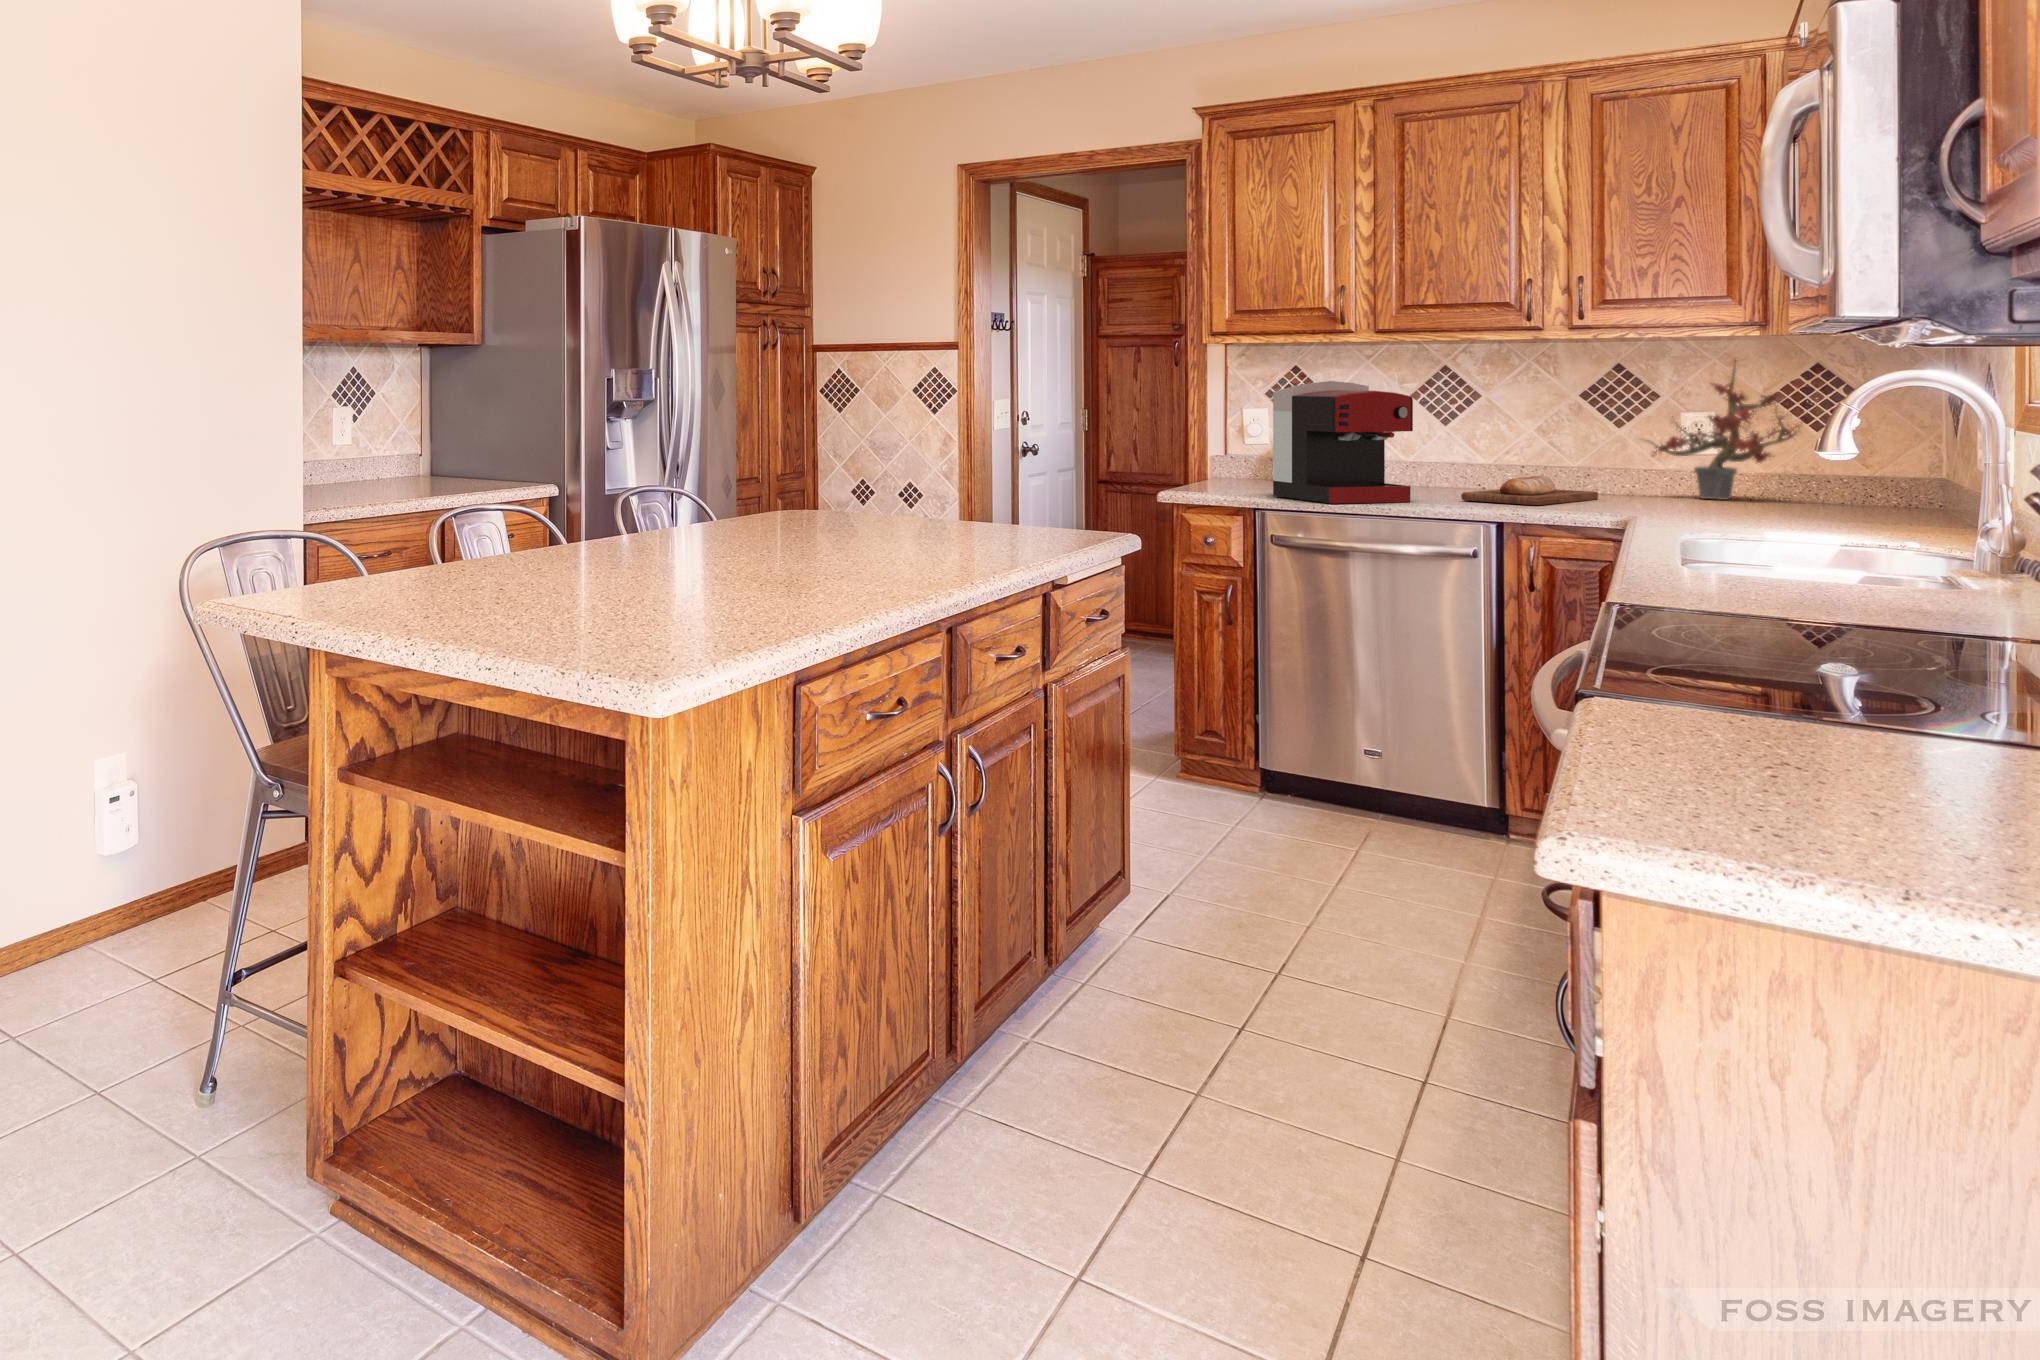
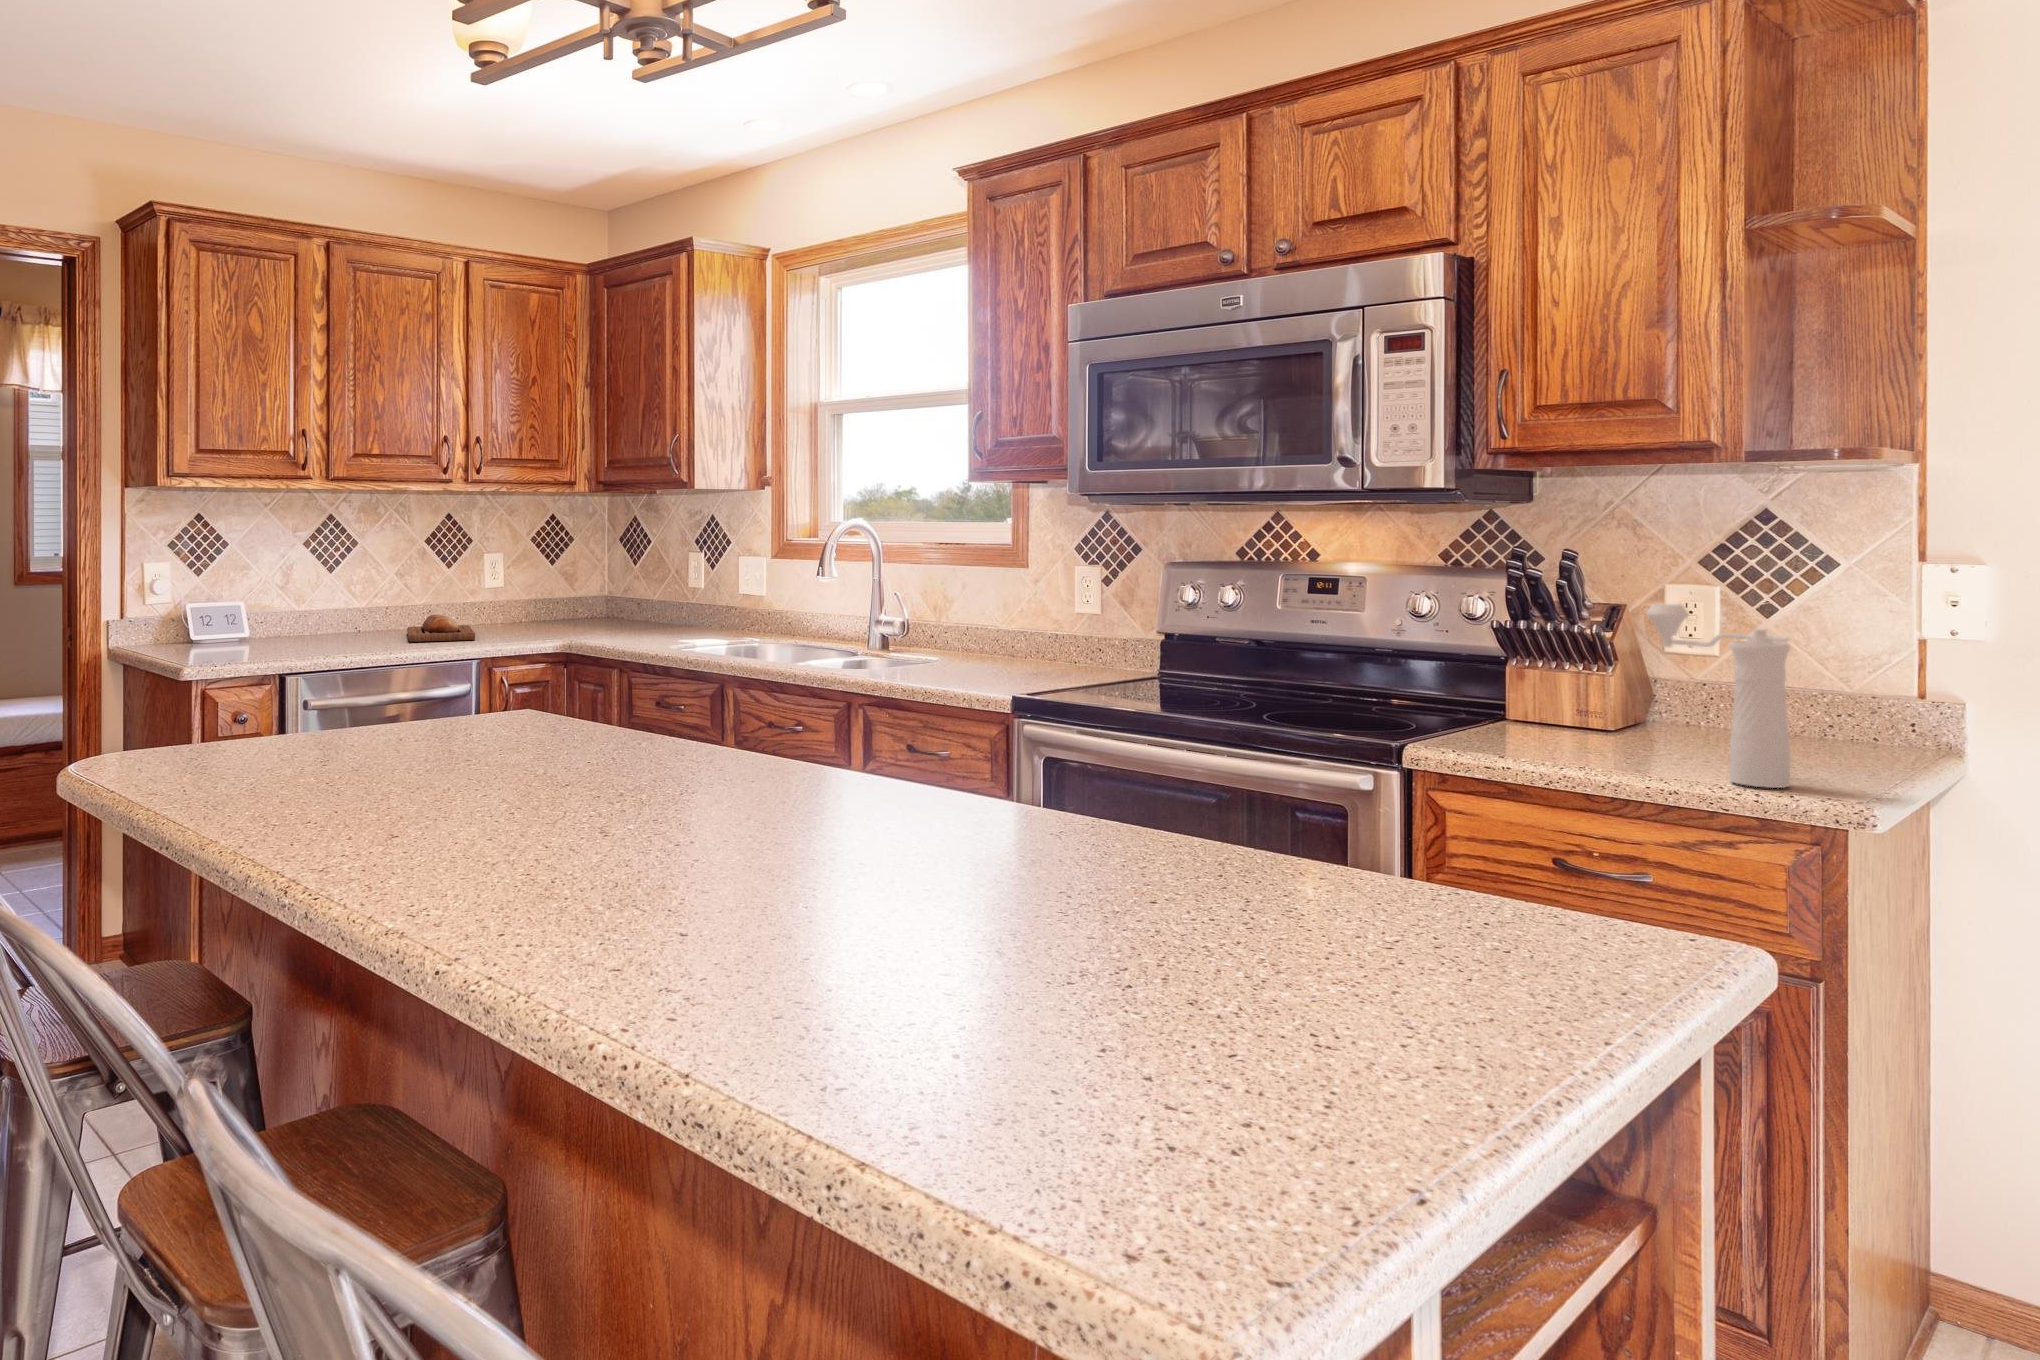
potted plant: present [1651,367,1803,500] -> none [468,509,576,624]
coffee maker: present [1273,381,1413,504] -> none [259,528,396,656]
pepper mill: none [1728,541,1861,845] -> present [1647,604,1790,788]

